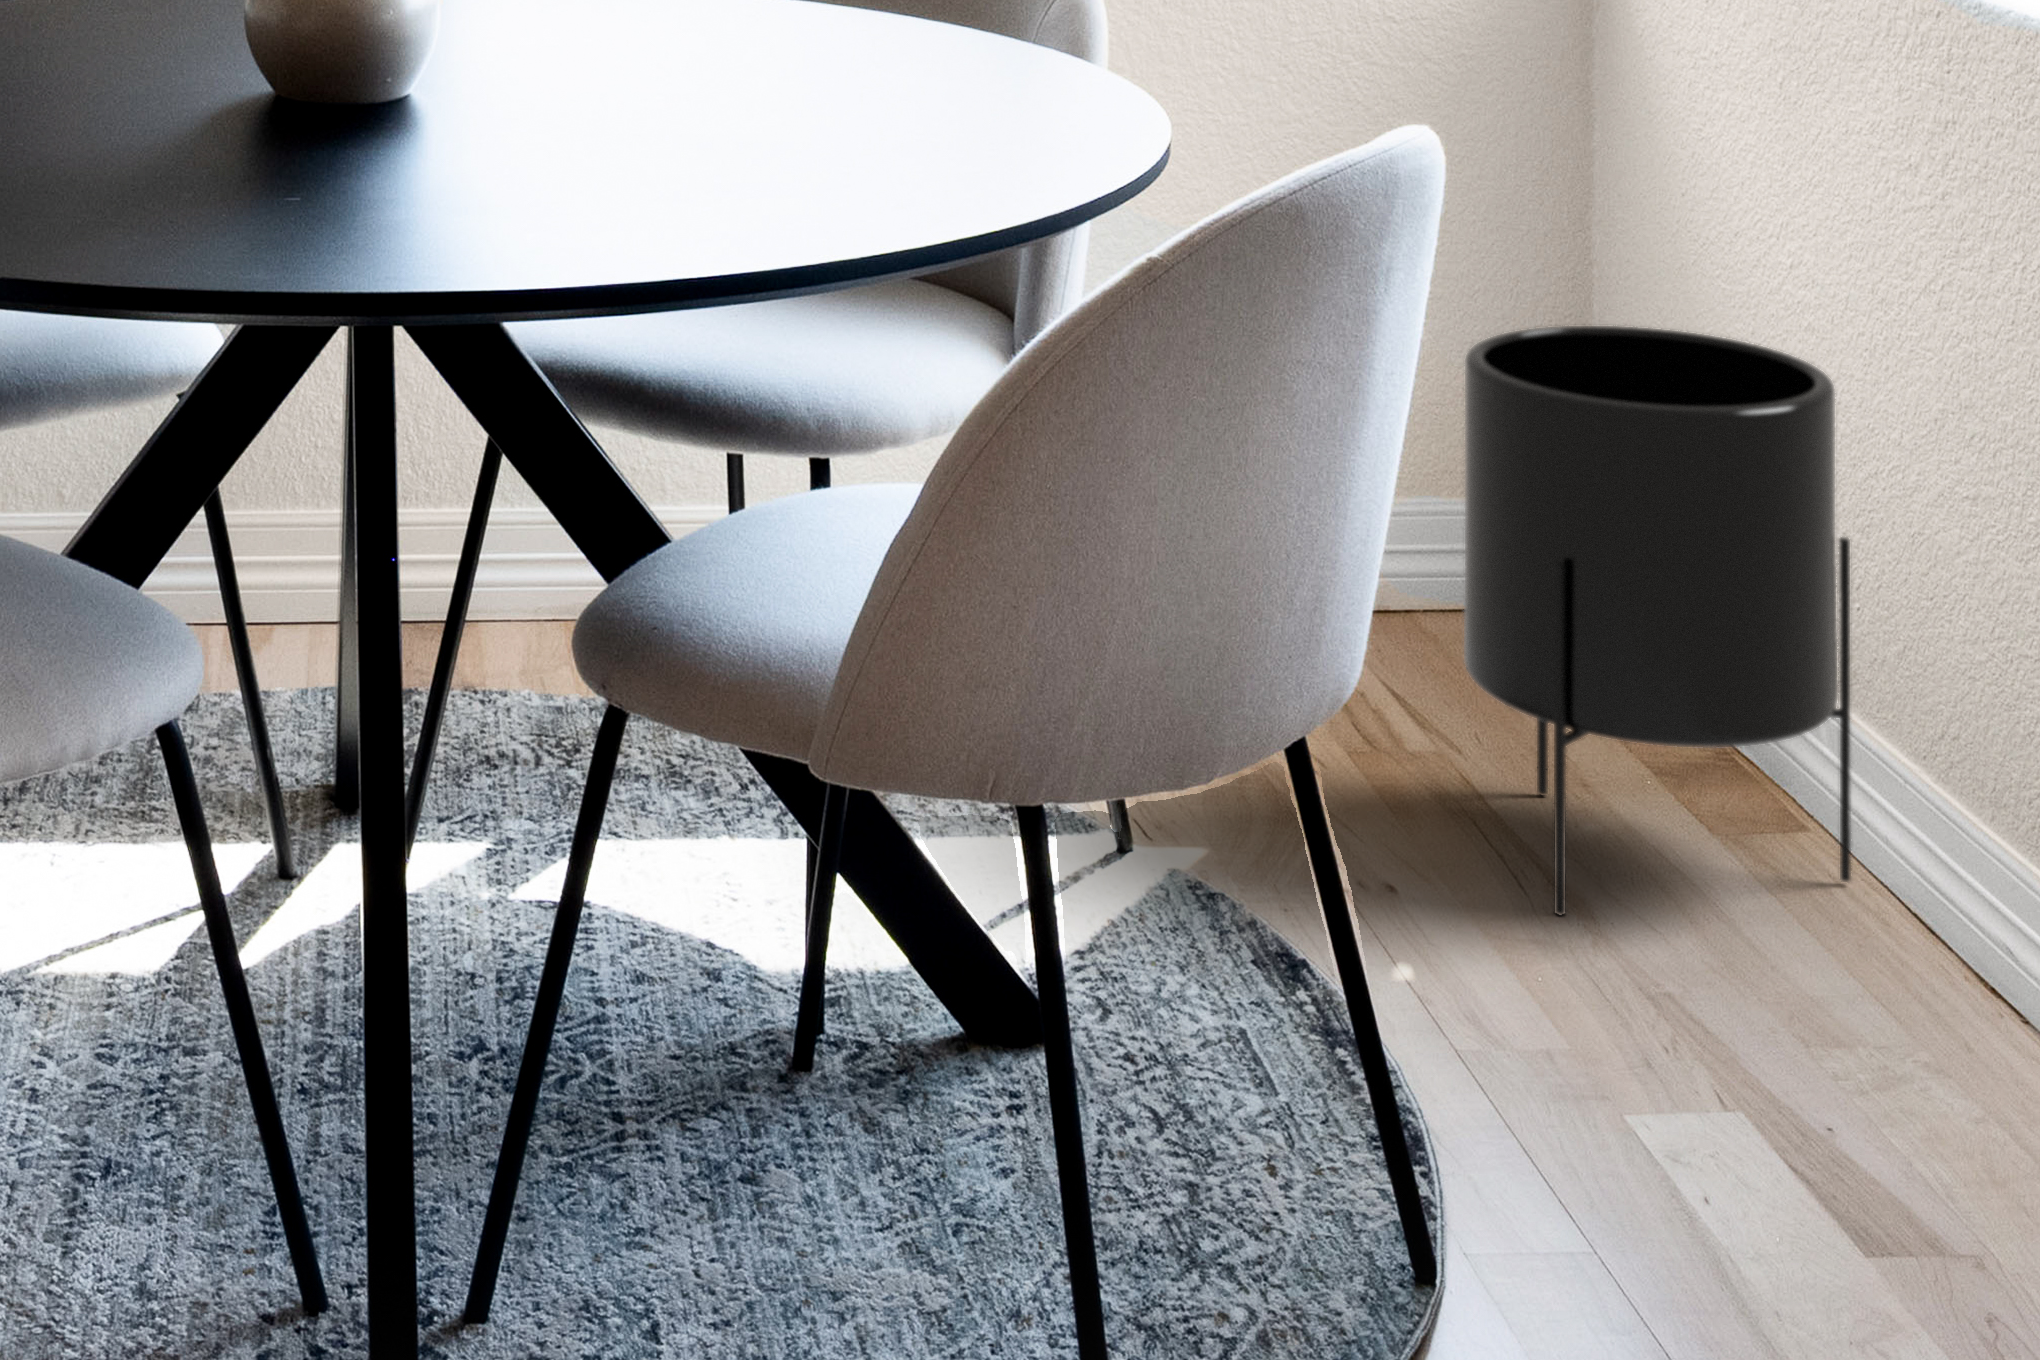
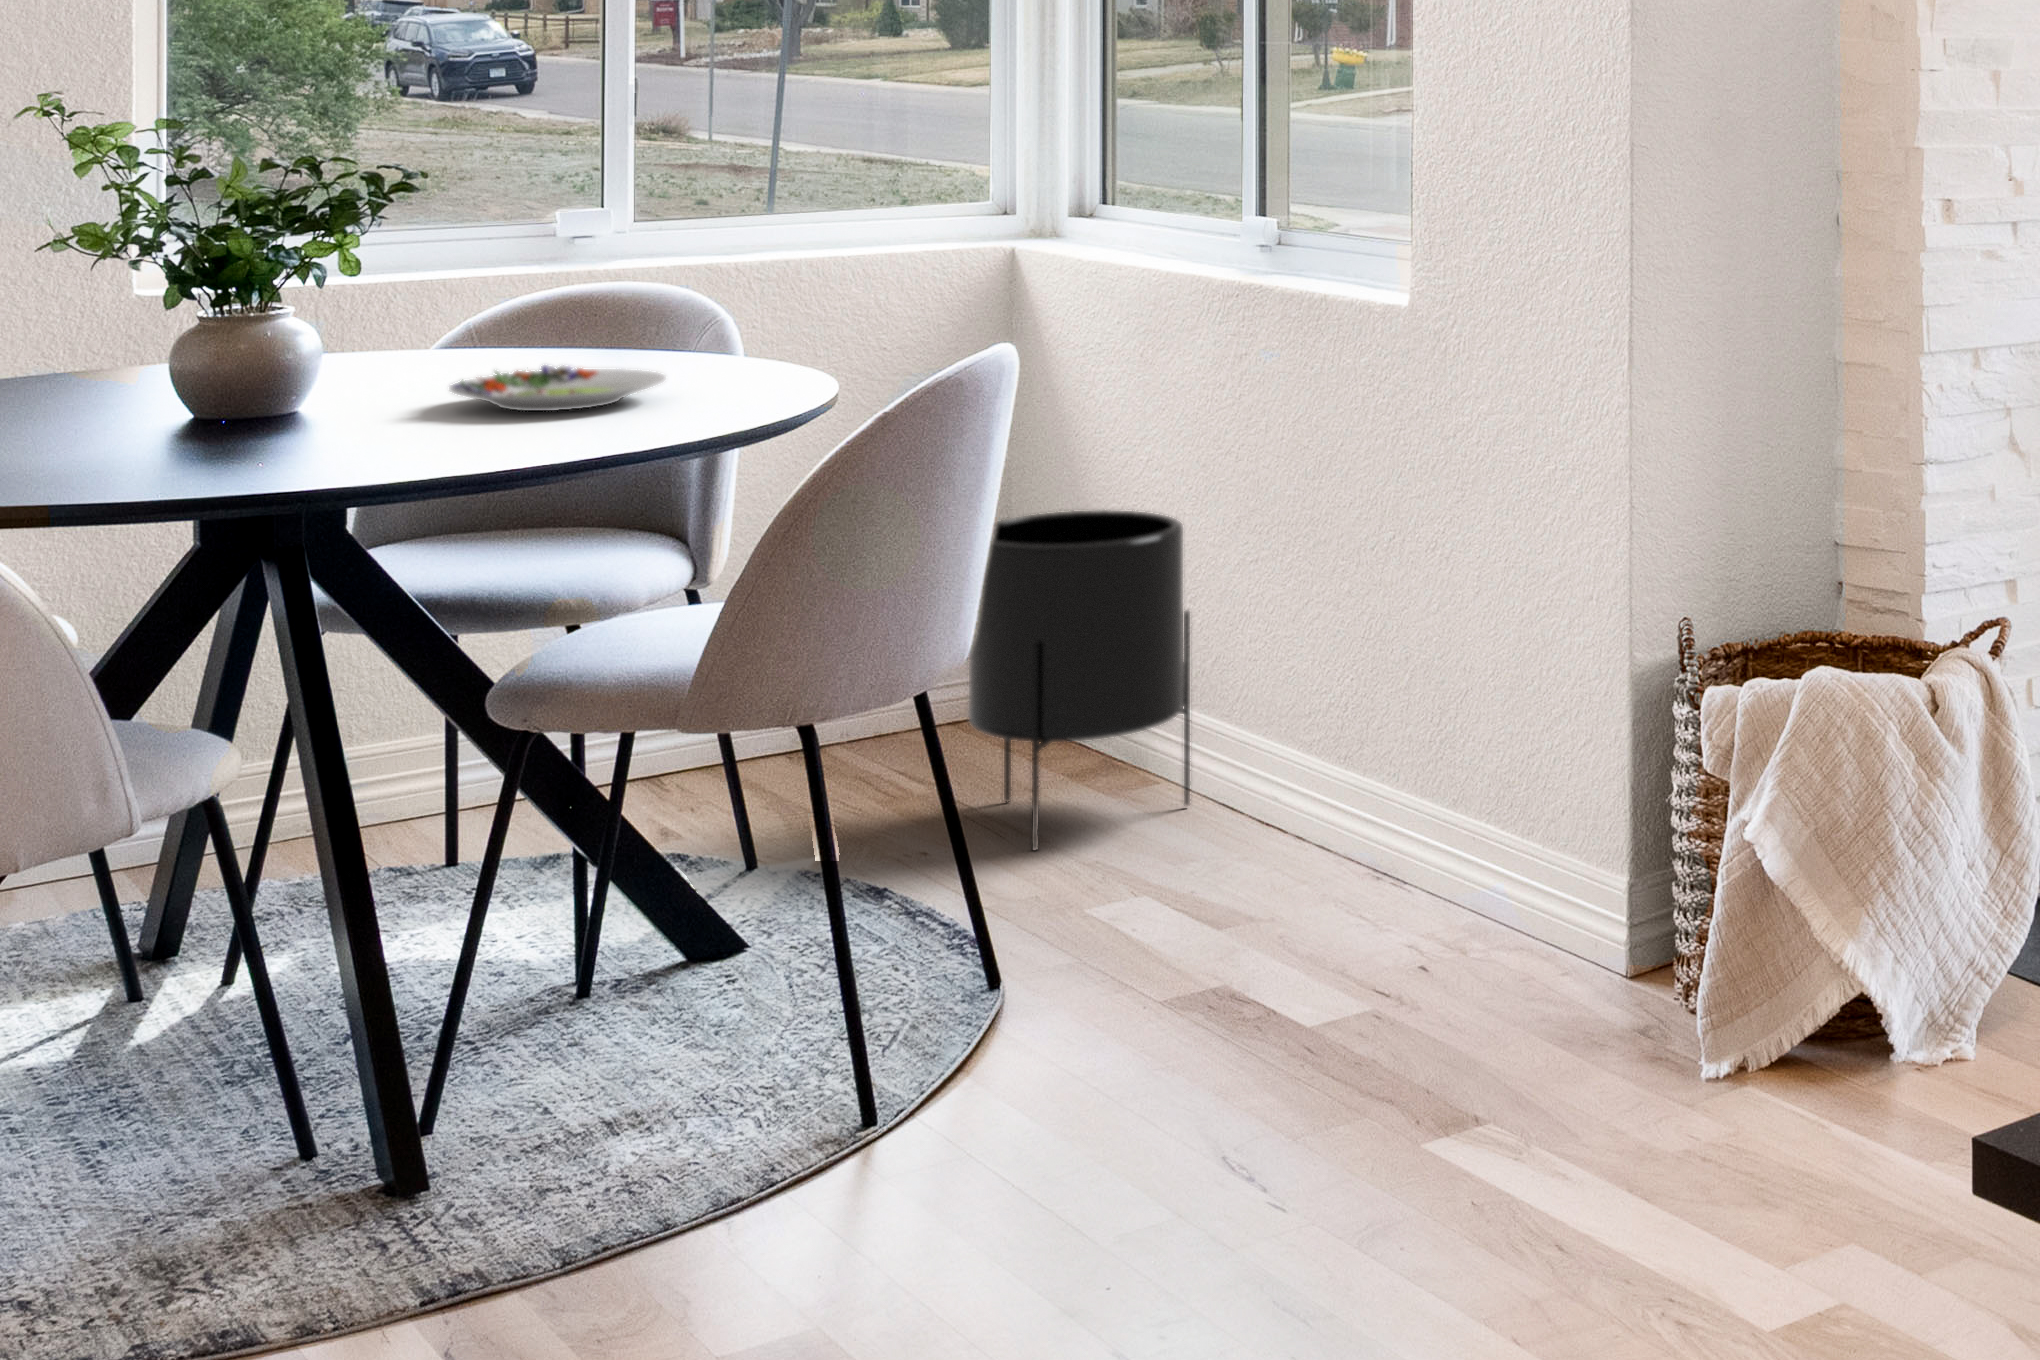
salad plate: none [560,31,878,113] -> present [450,365,665,411]

